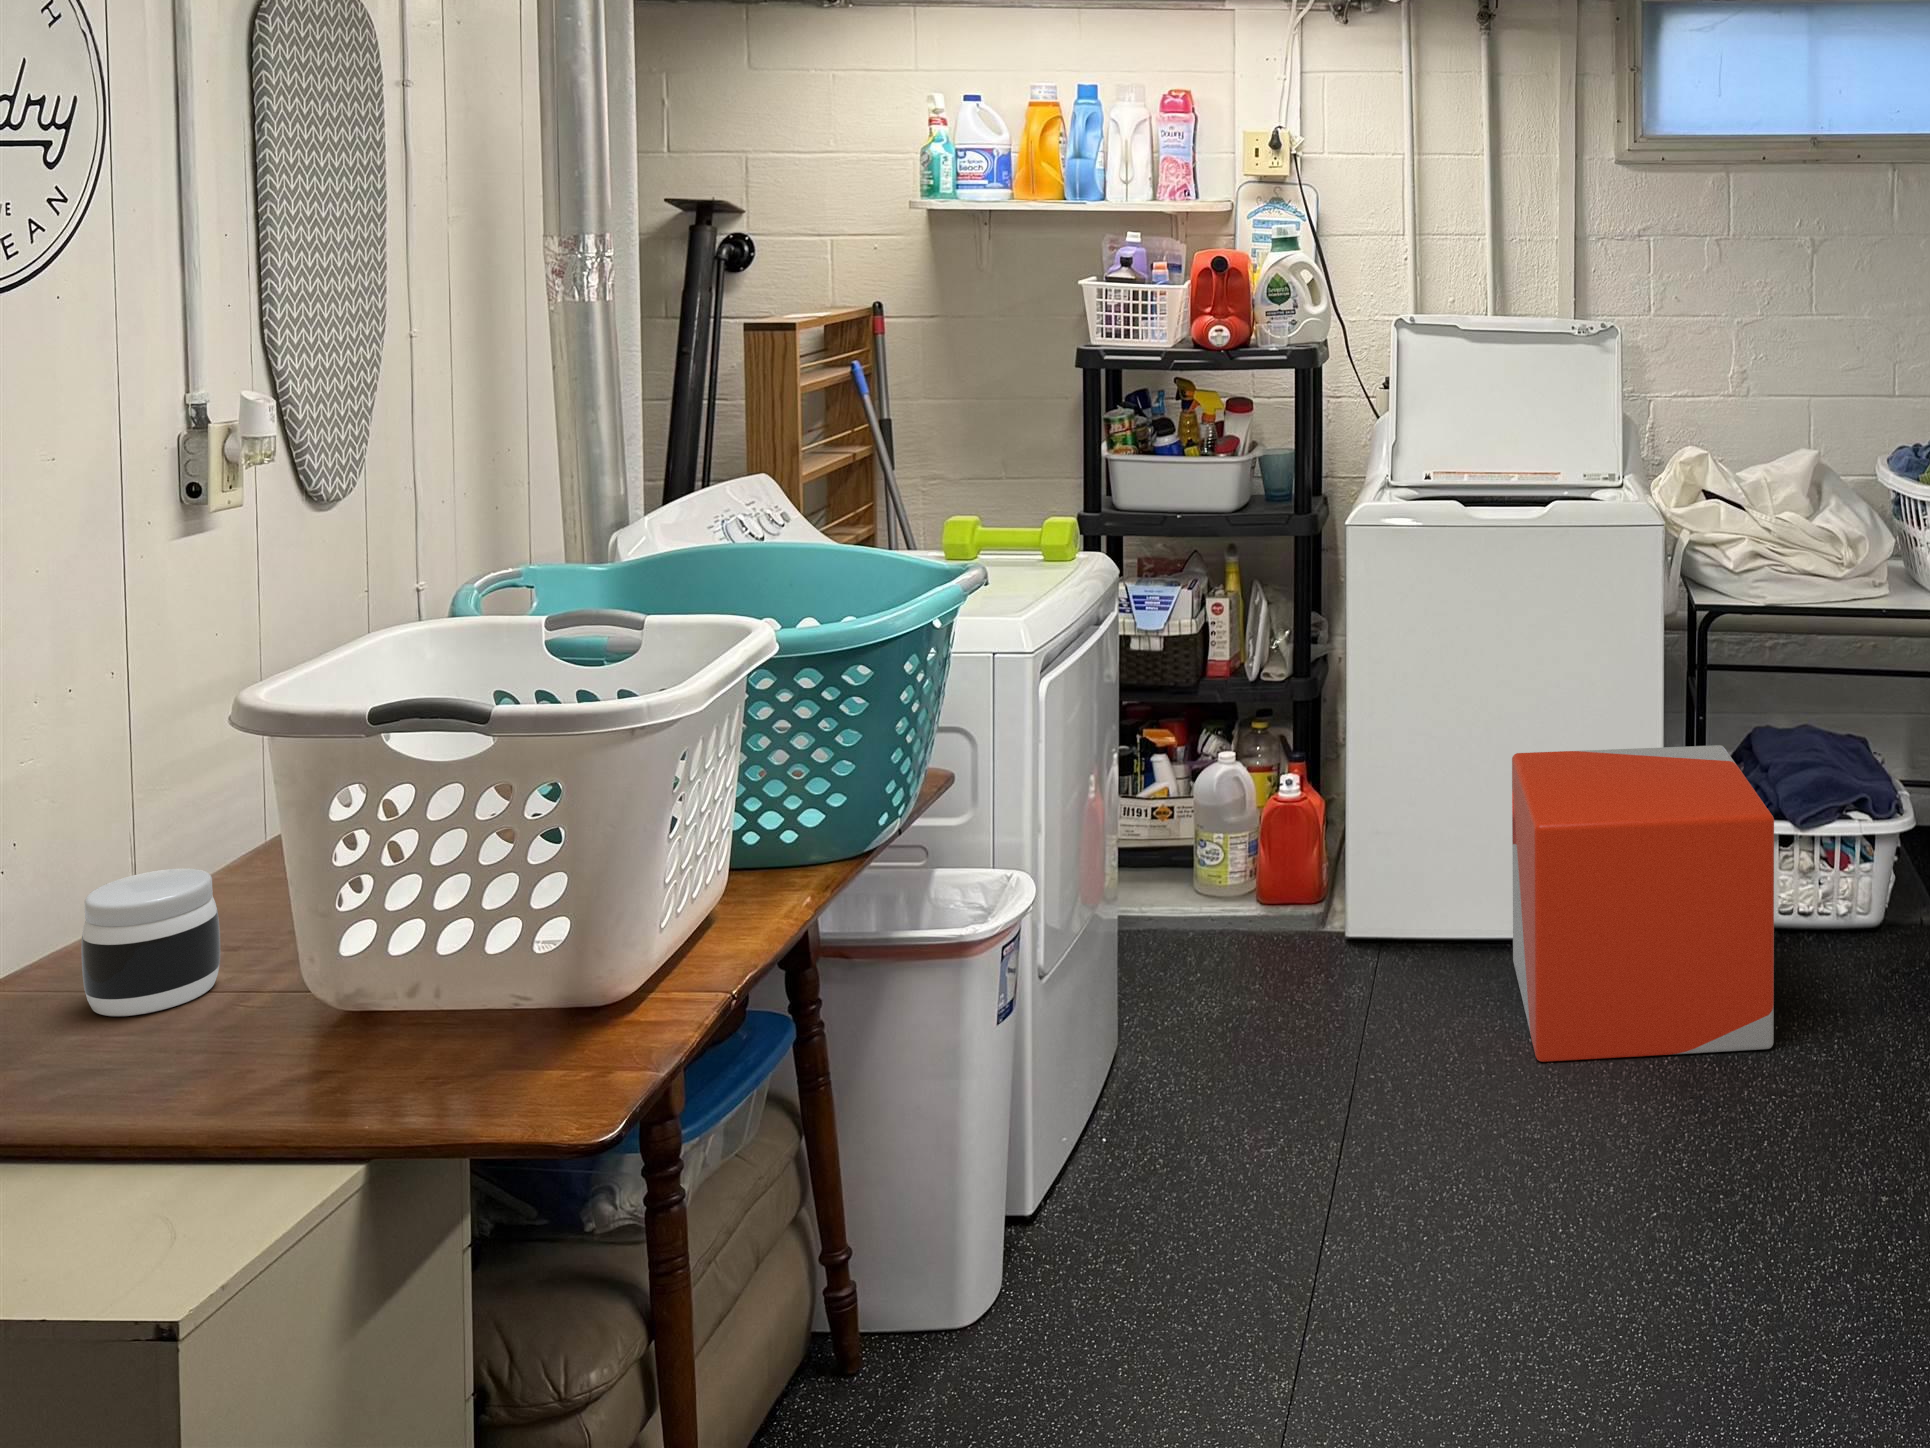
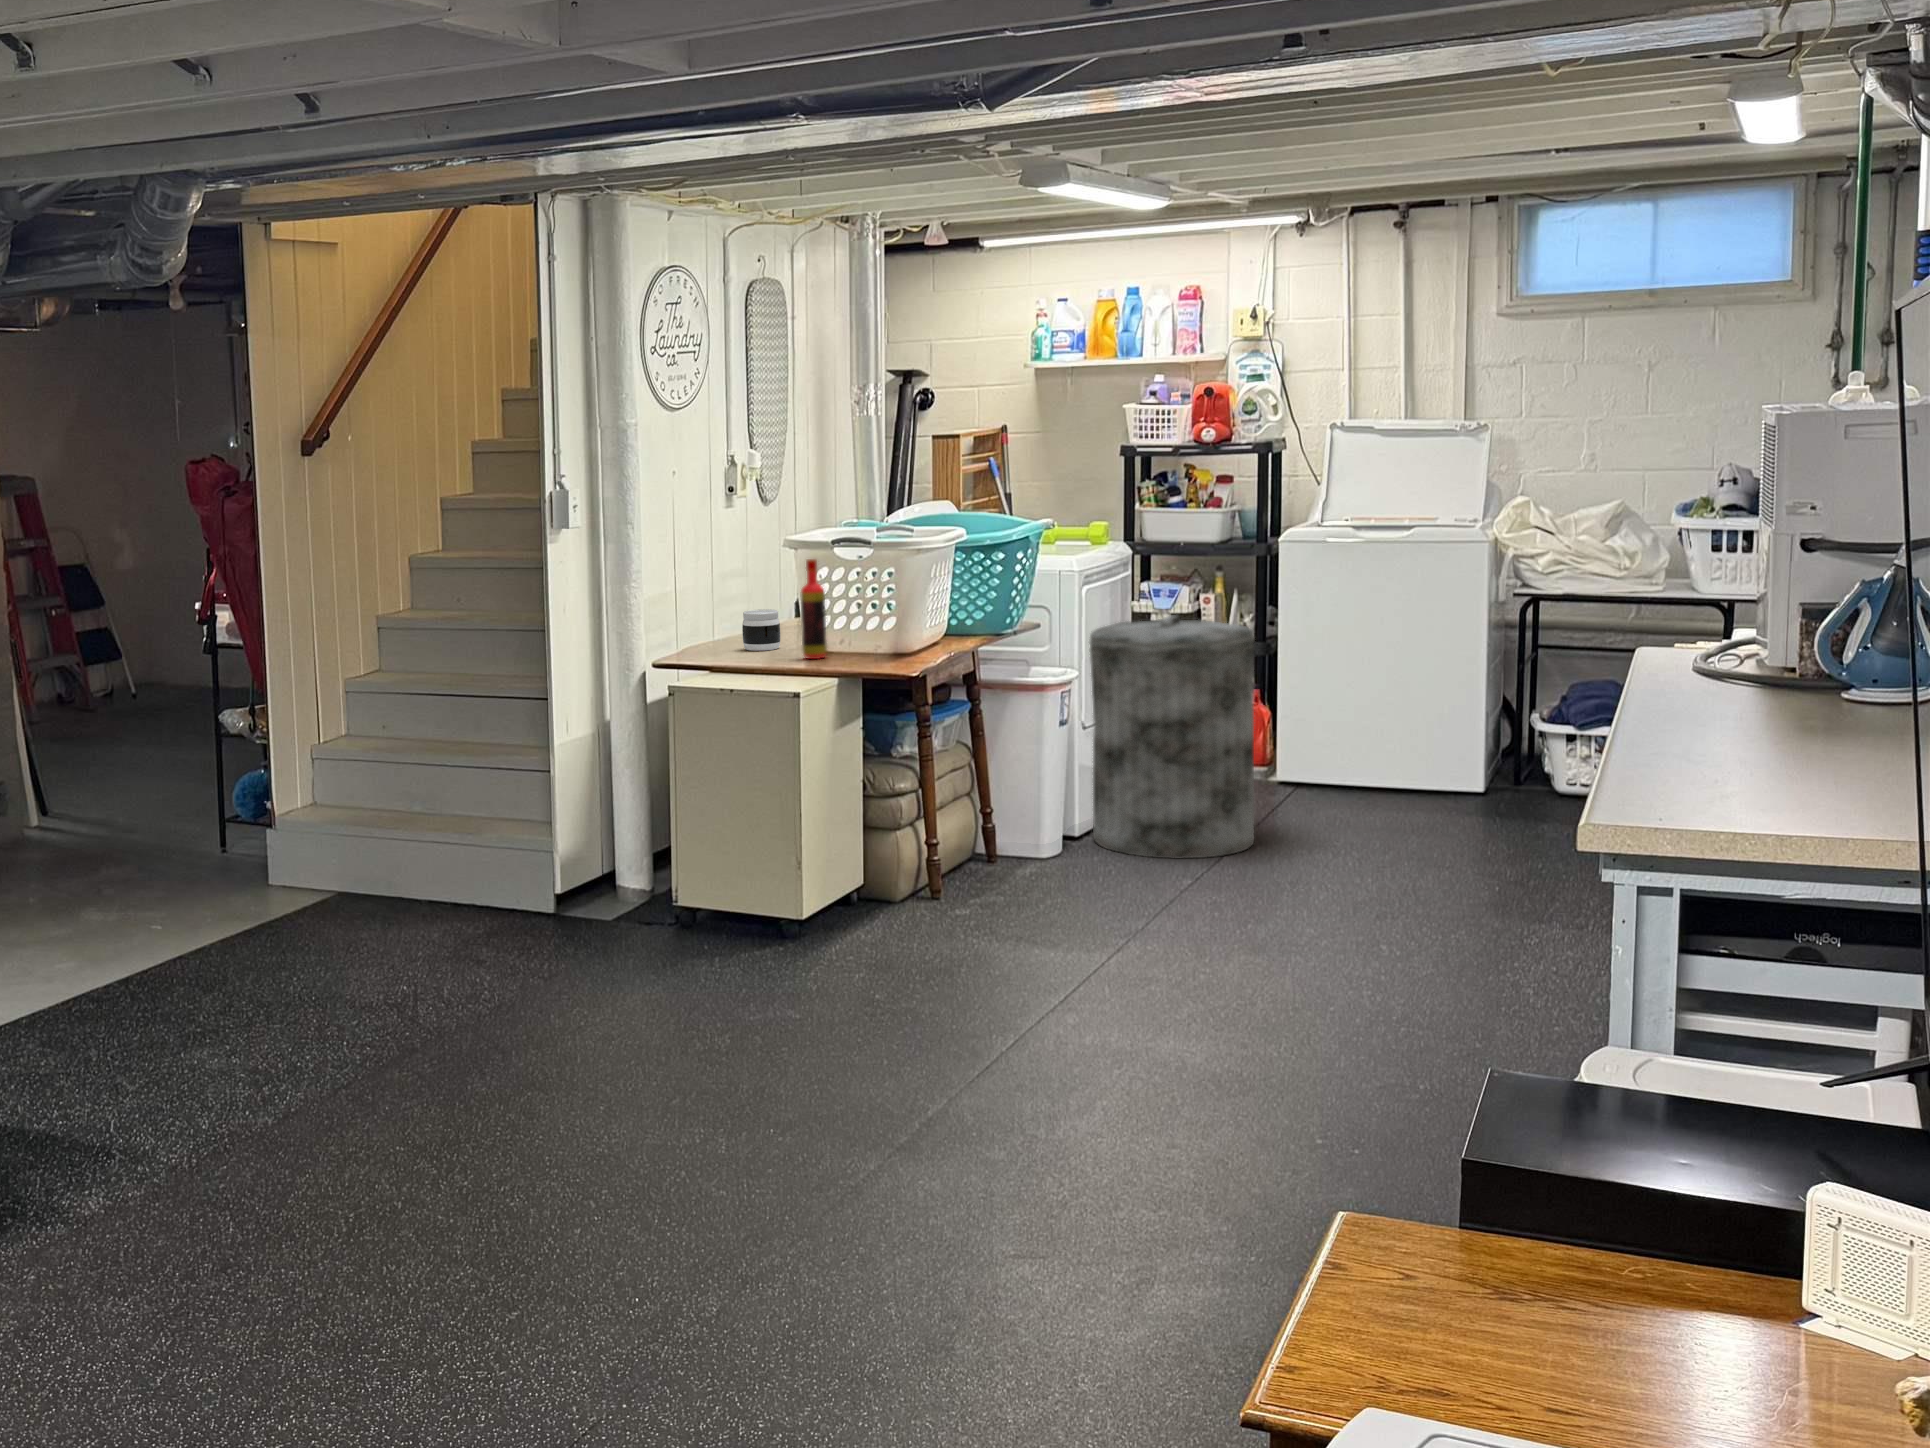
trash can: none [1066,717,1393,1286] -> present [1090,615,1254,858]
stool: present [1512,745,1774,1062] -> none [1360,674,1518,833]
bottle: none [229,767,327,1091] -> present [801,559,827,659]

